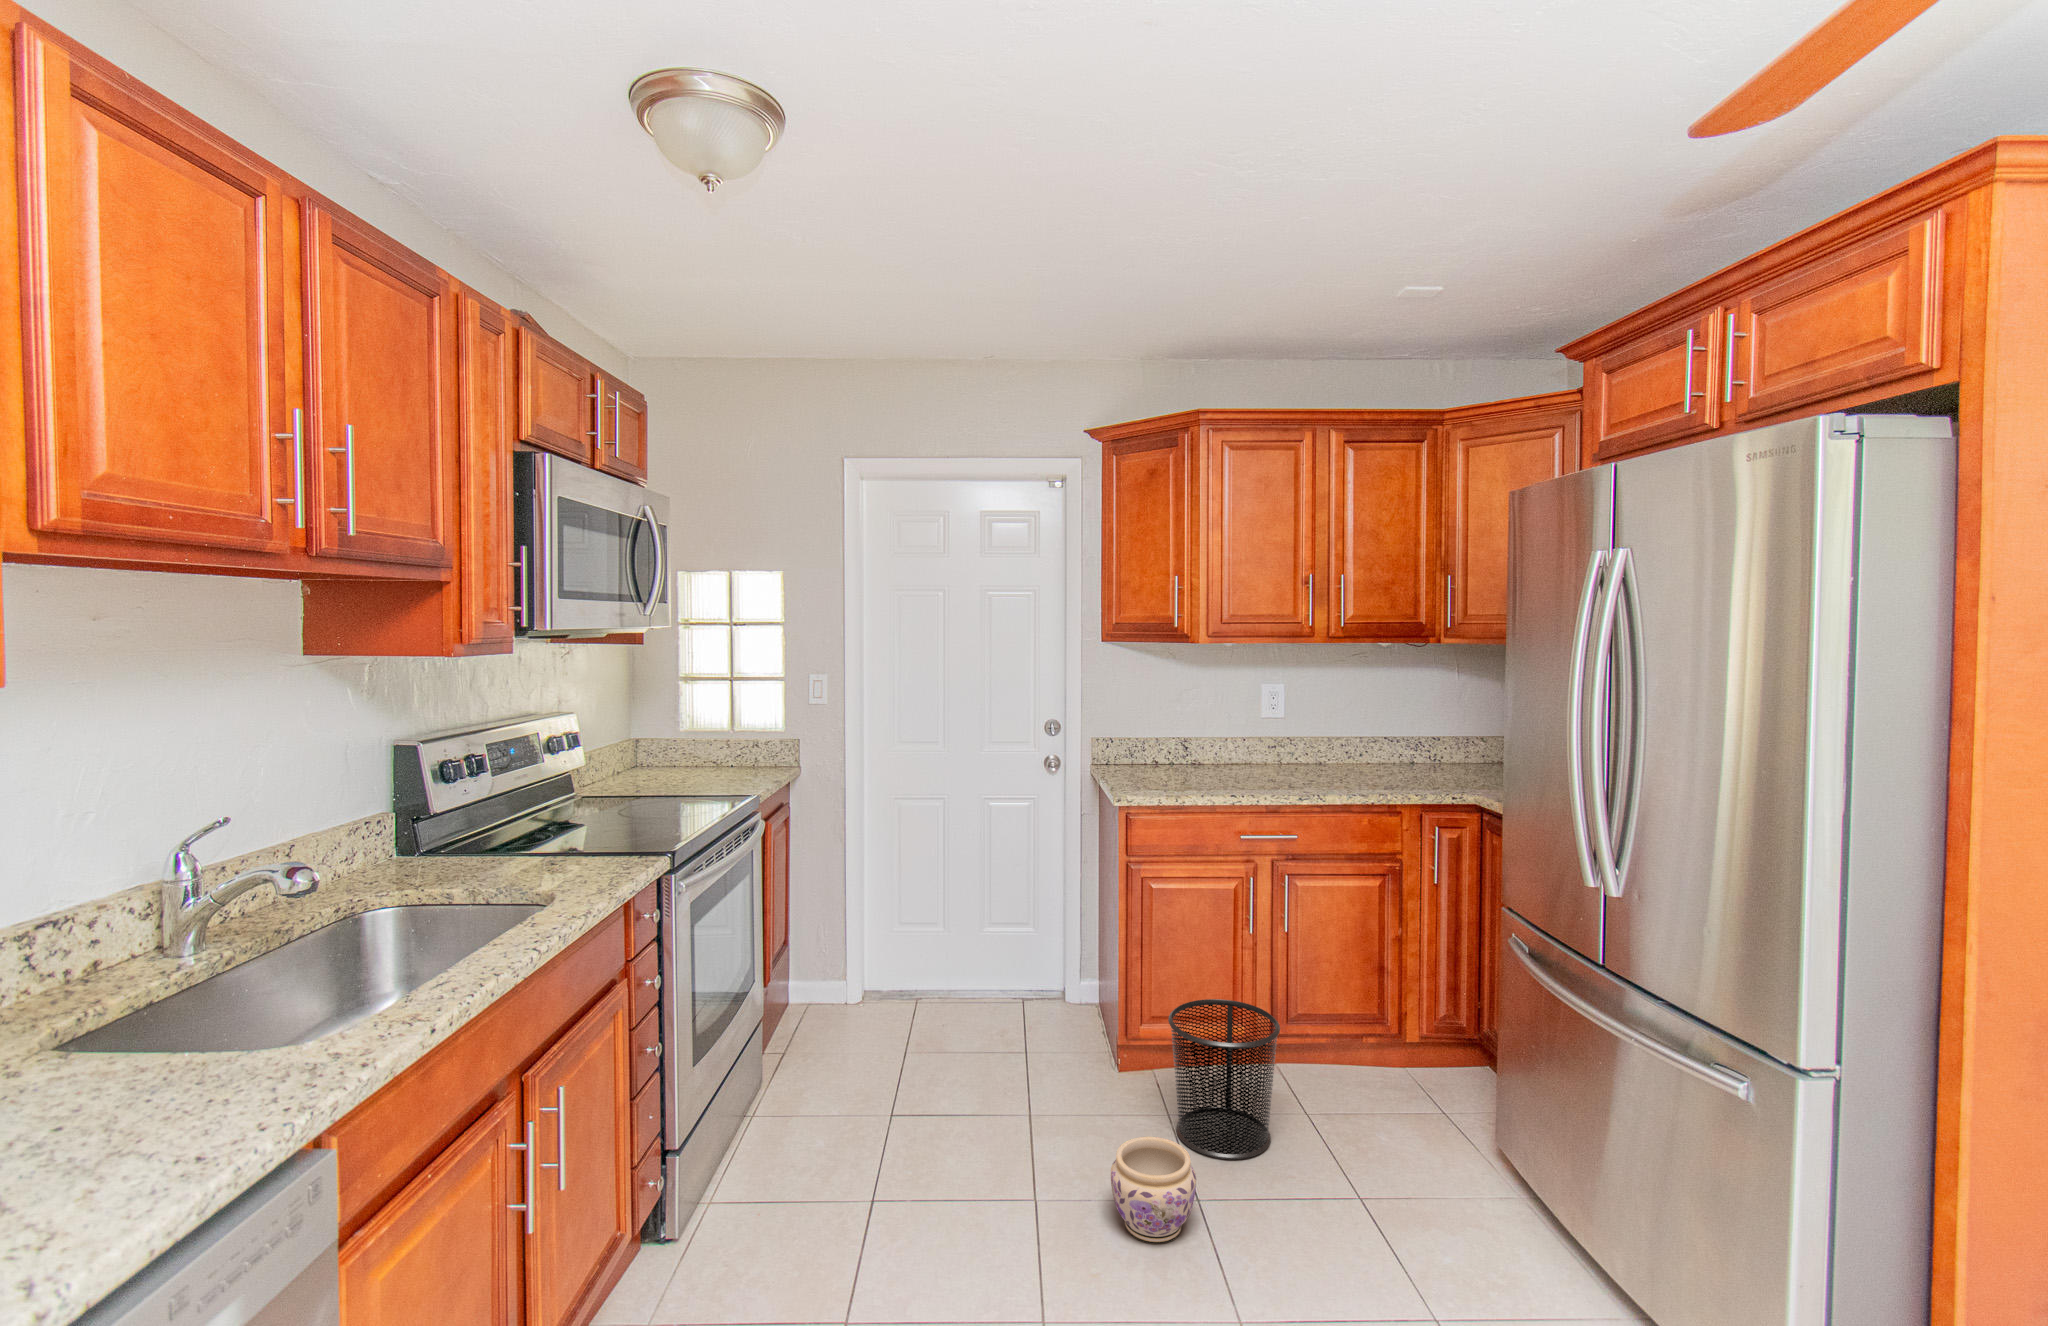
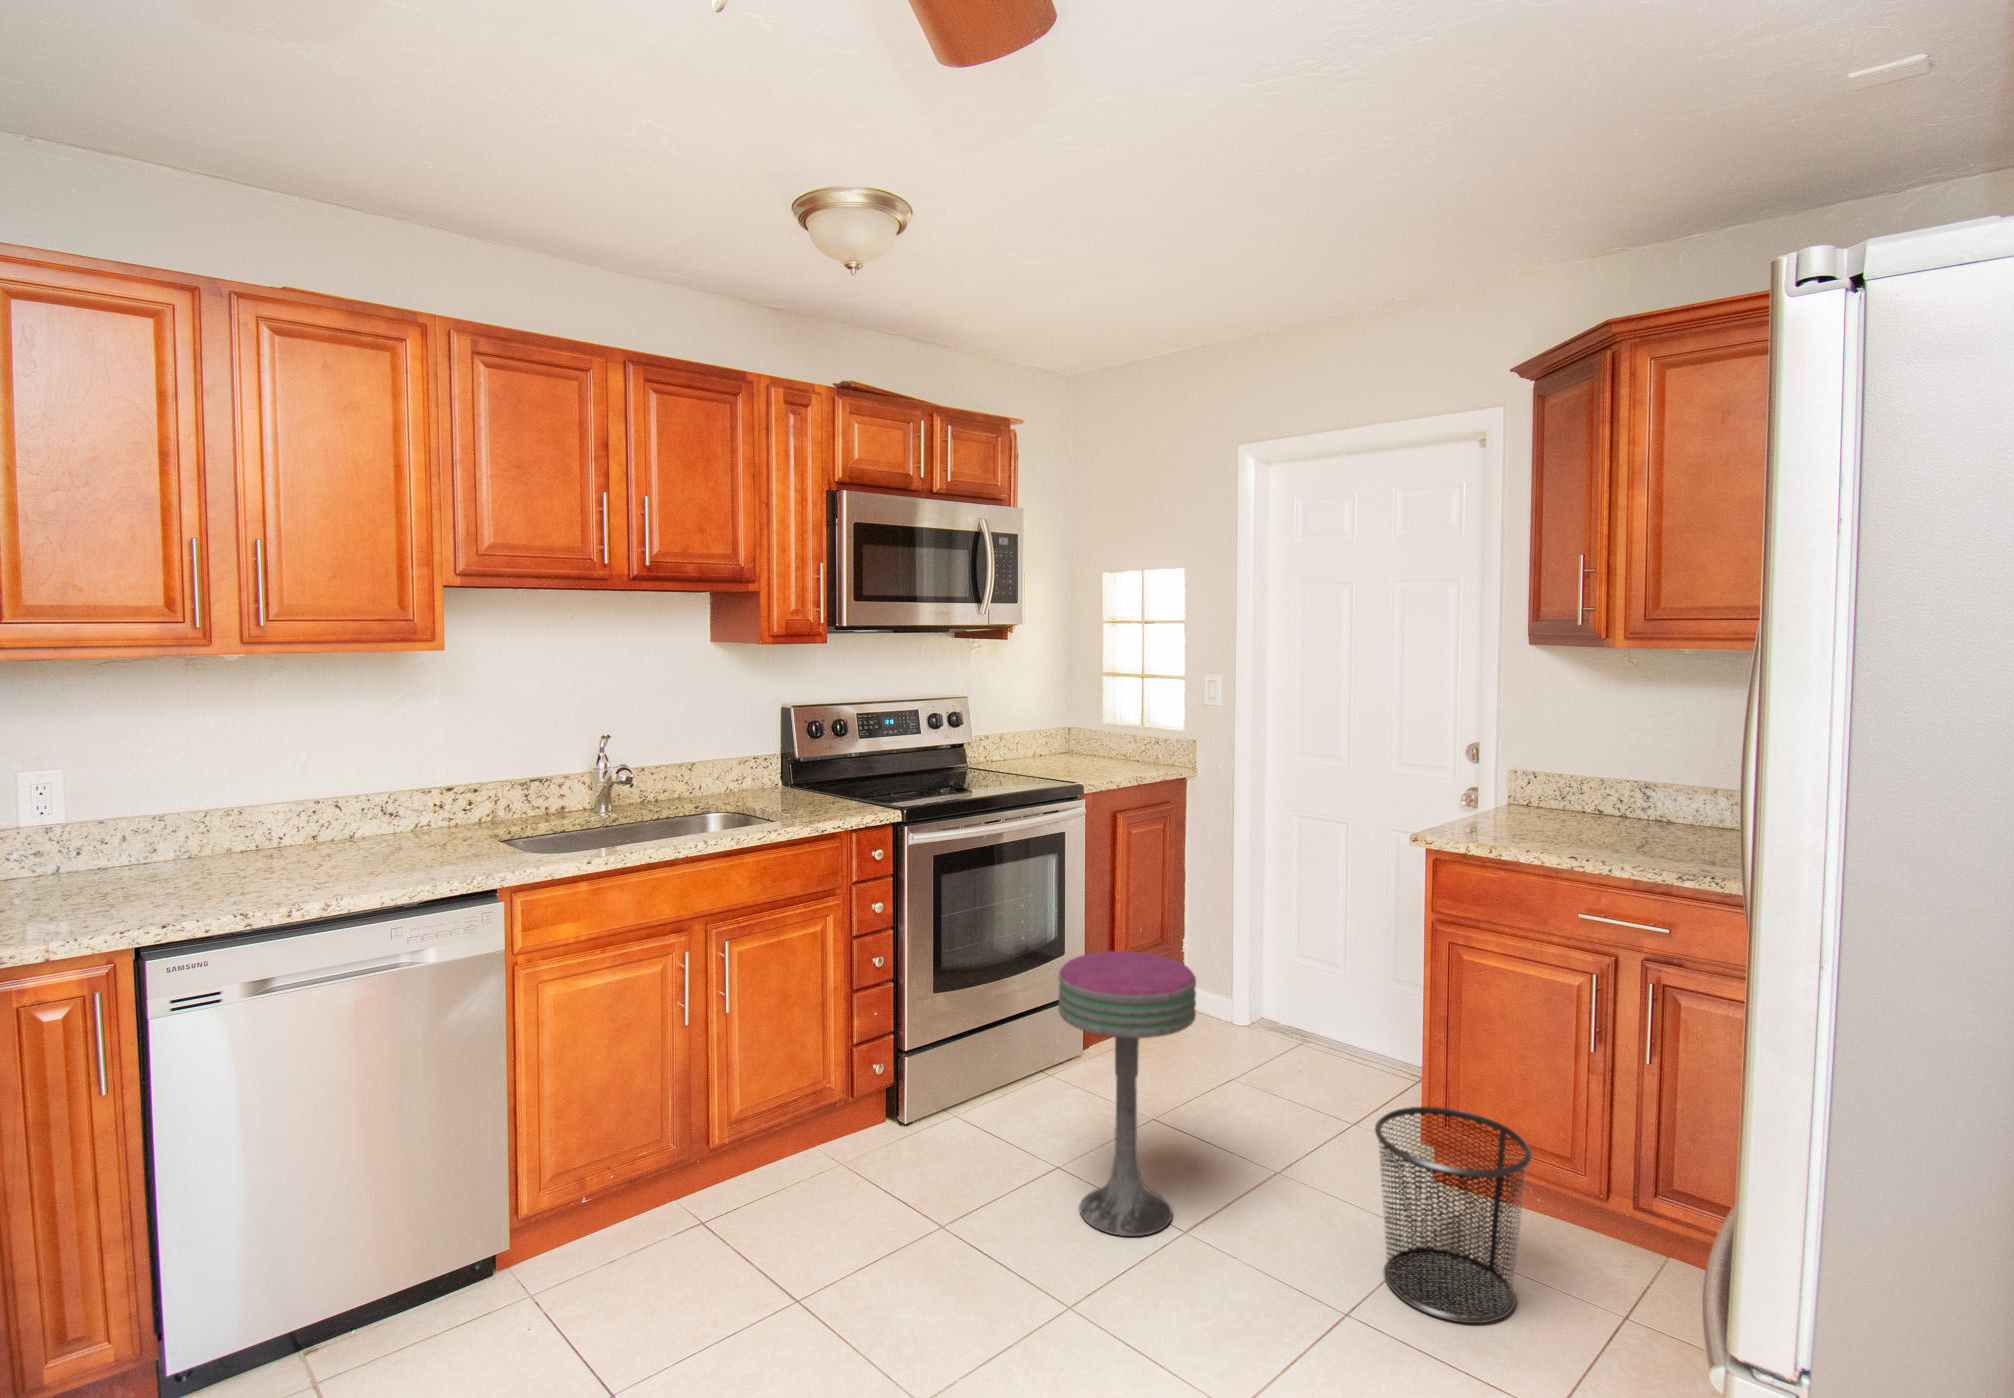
bar stool: none [920,945,1051,1226] -> present [1058,951,1196,1236]
planter: present [1111,1137,1196,1244] -> none [1189,1206,1289,1328]

